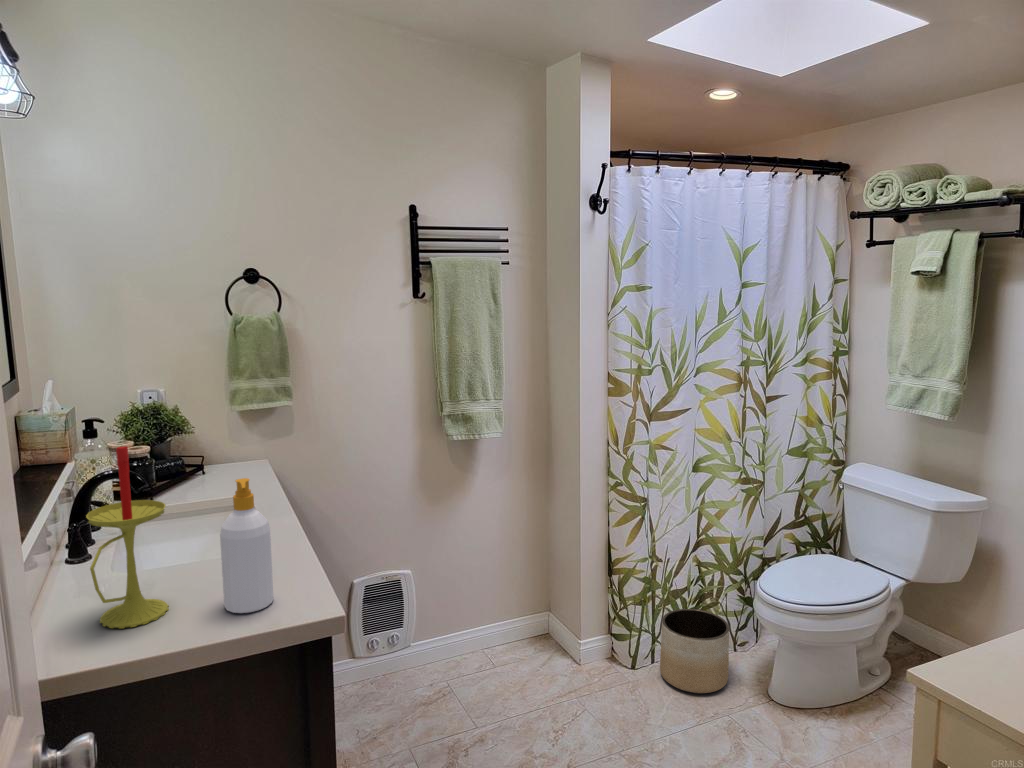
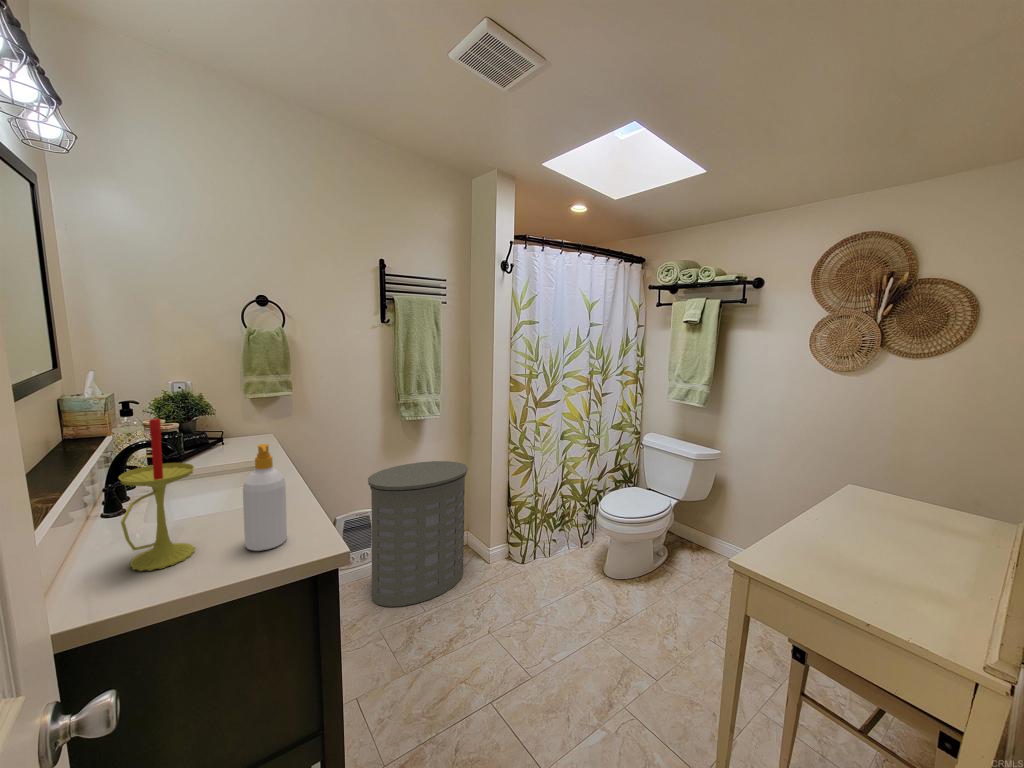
laundry hamper: none [394,503,541,716] -> present [368,461,468,607]
planter: present [660,609,730,693] -> none [540,524,582,577]

